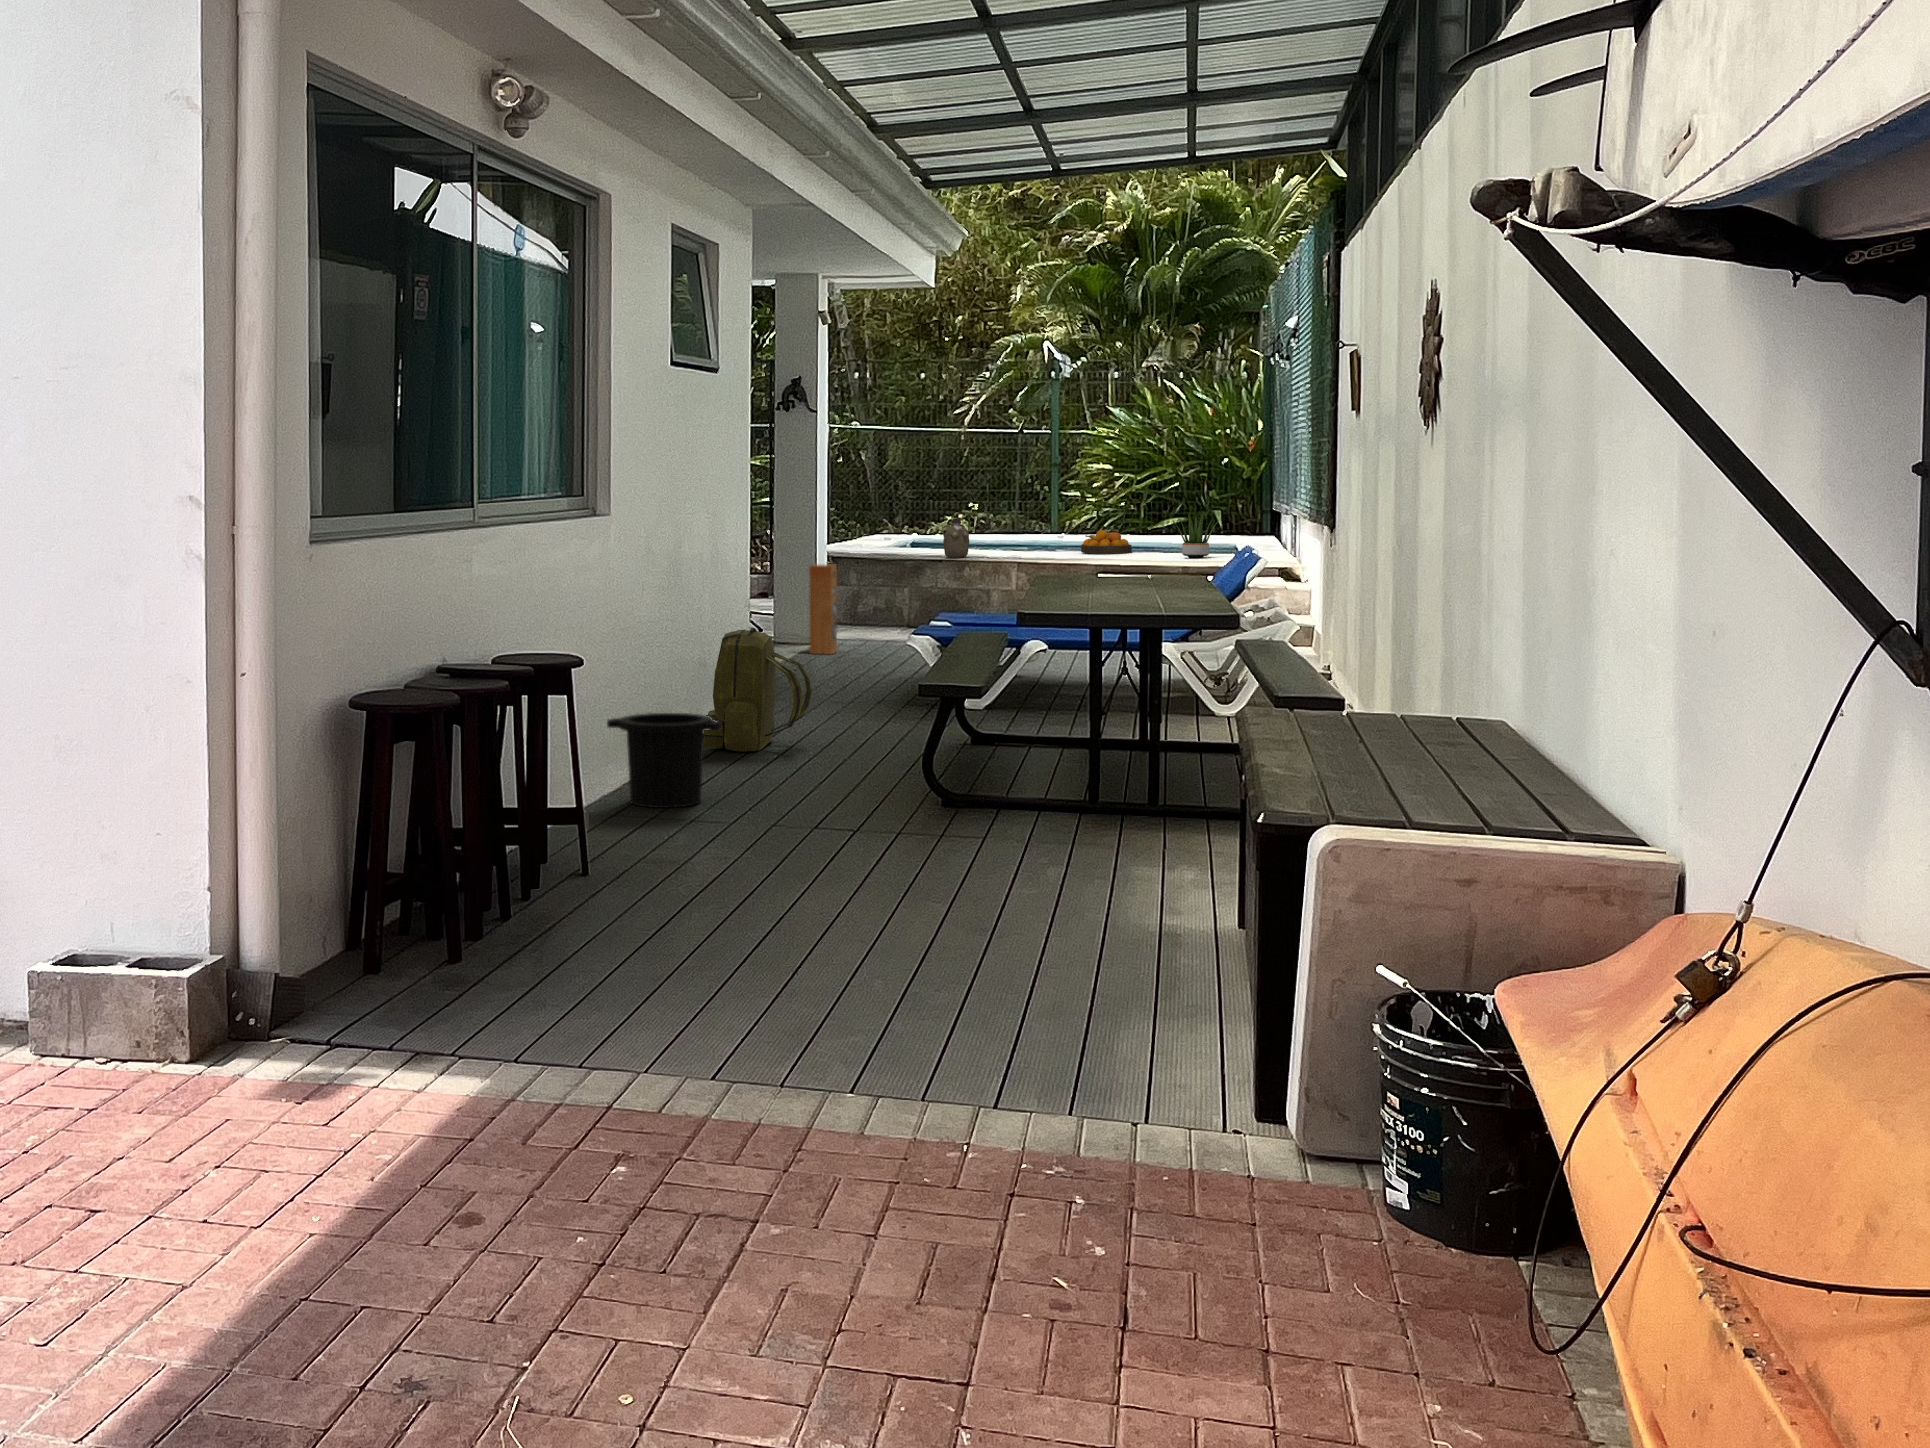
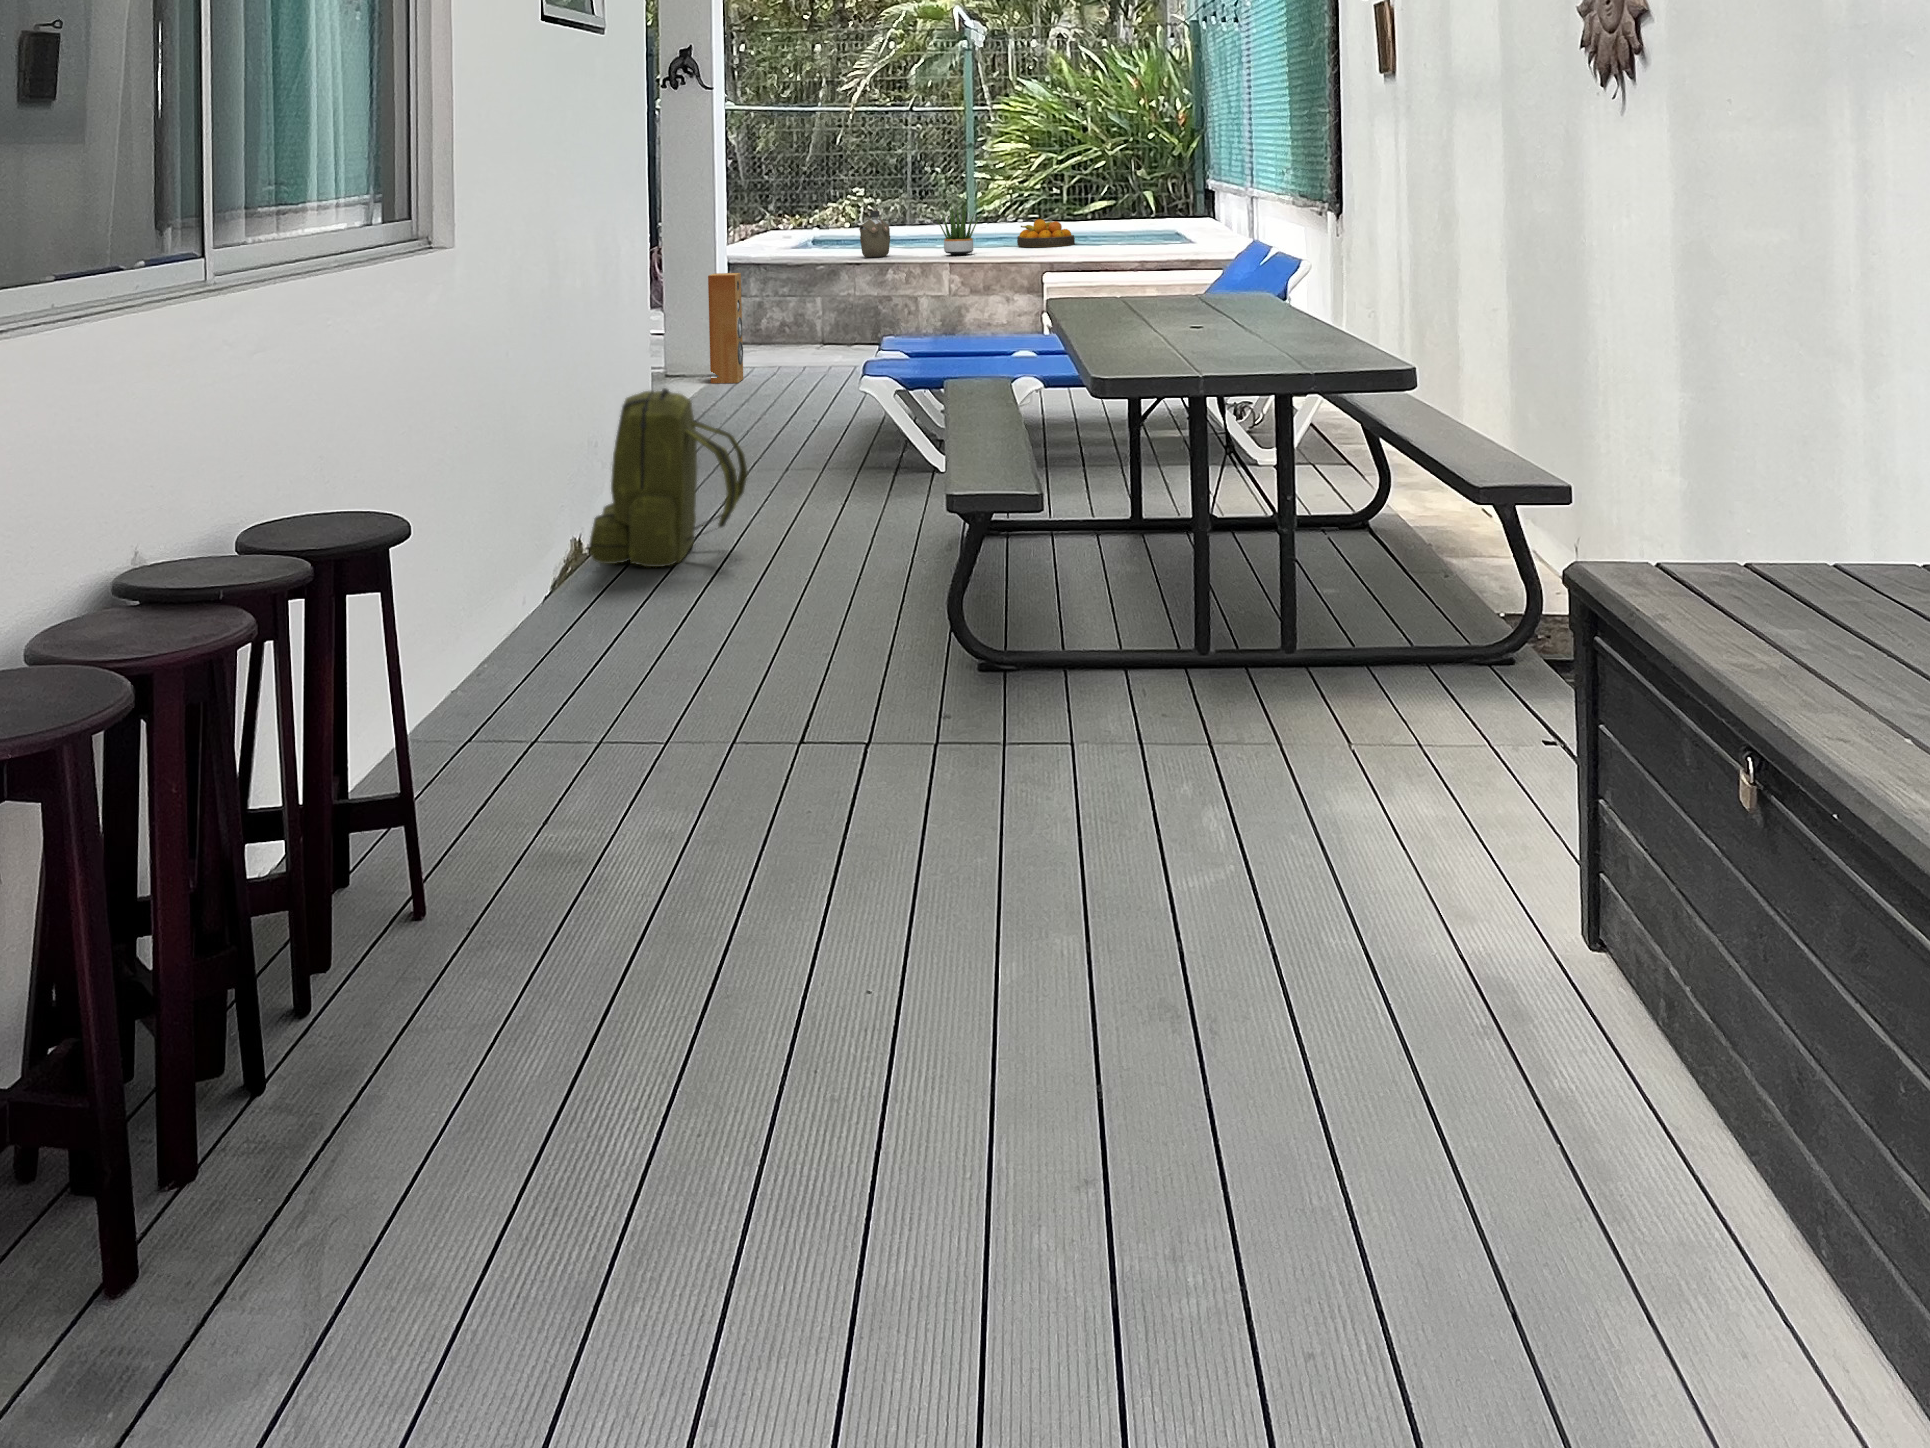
potted plant: present [1174,513,1217,558] -> present [934,206,983,255]
trash can: present [607,713,721,808] -> none [458,545,638,707]

